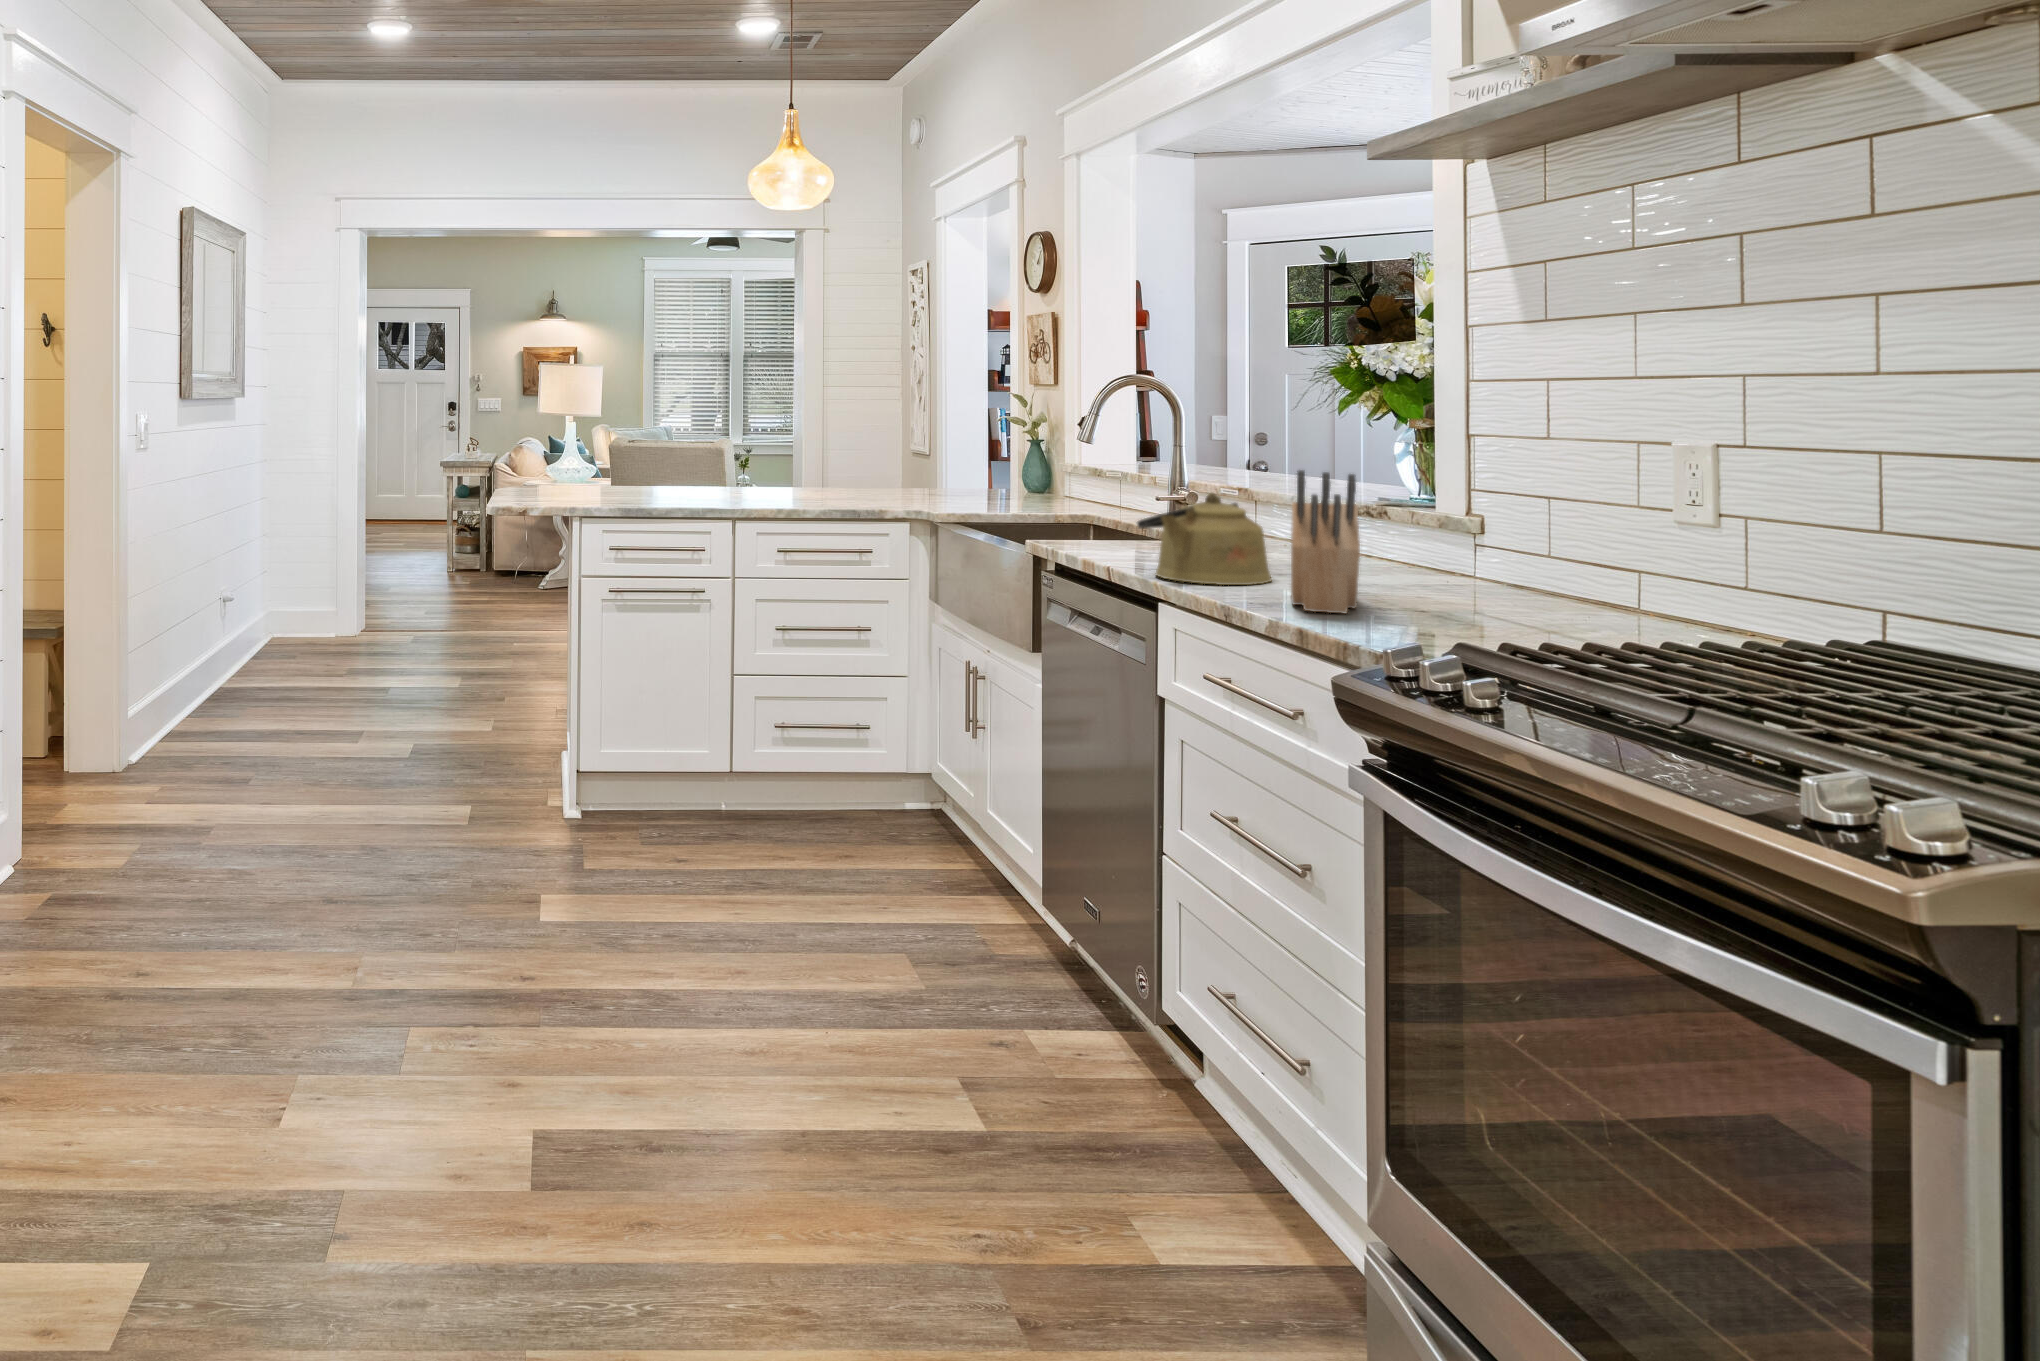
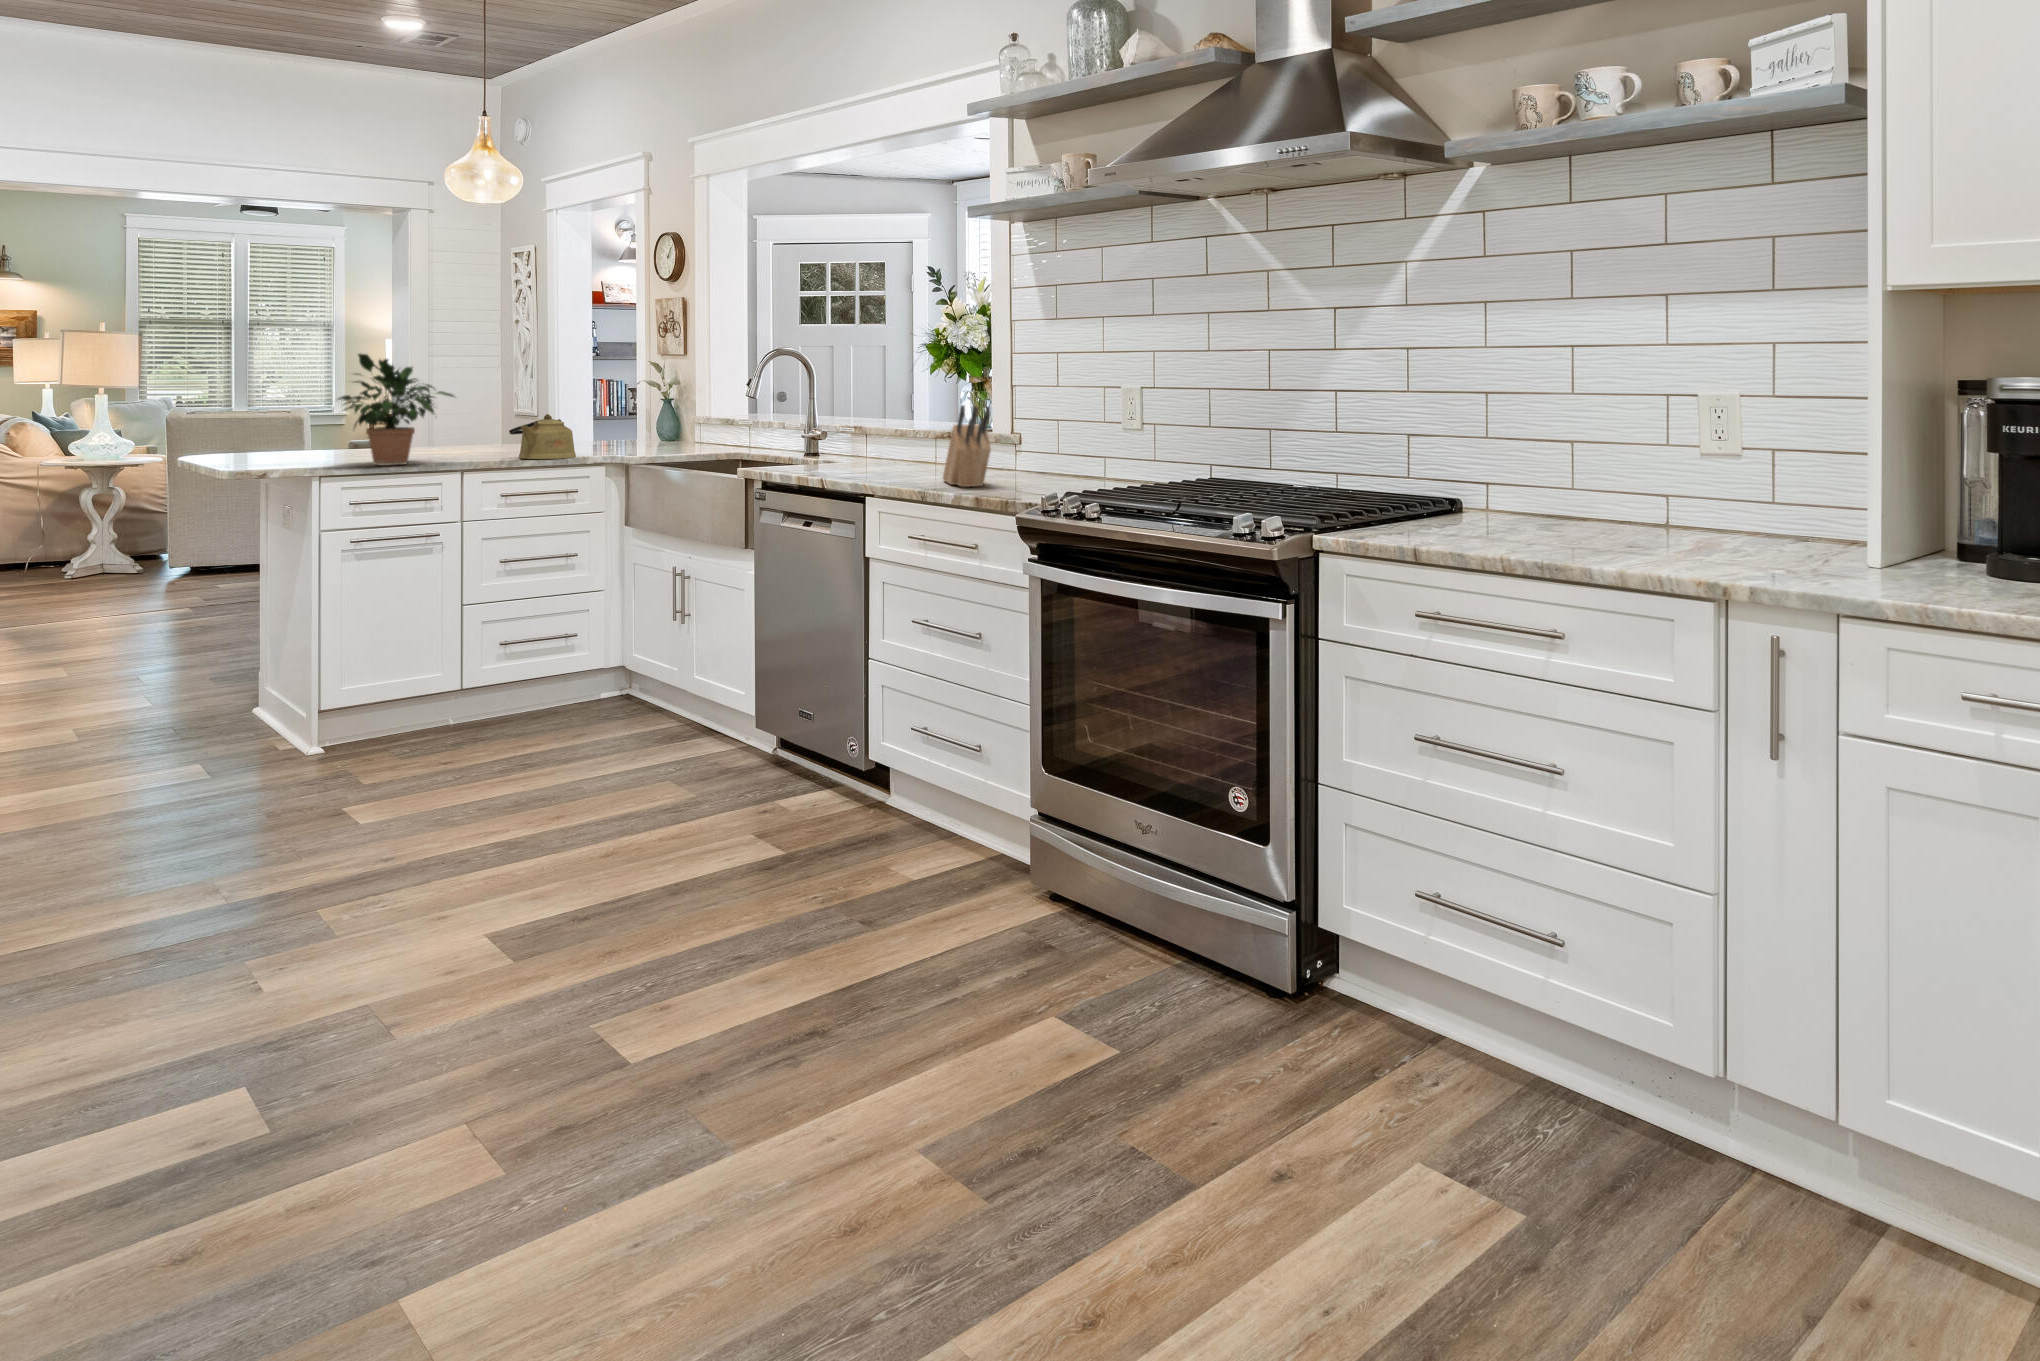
potted plant: none [602,380,736,508] -> present [339,354,454,466]
kettle: present [1137,493,1272,585] -> present [509,414,576,459]

